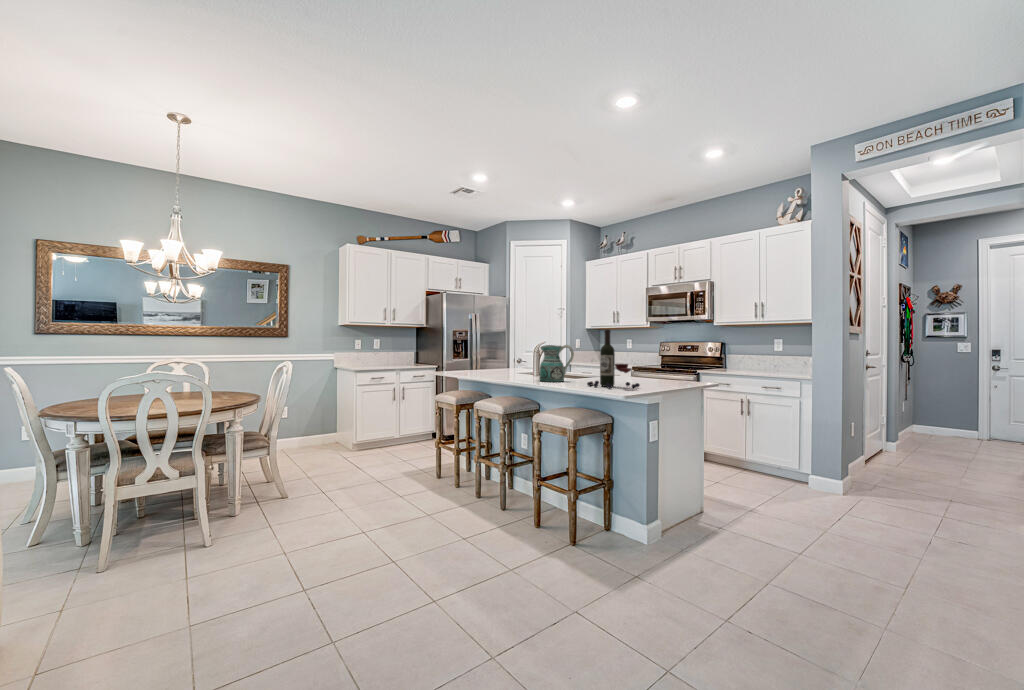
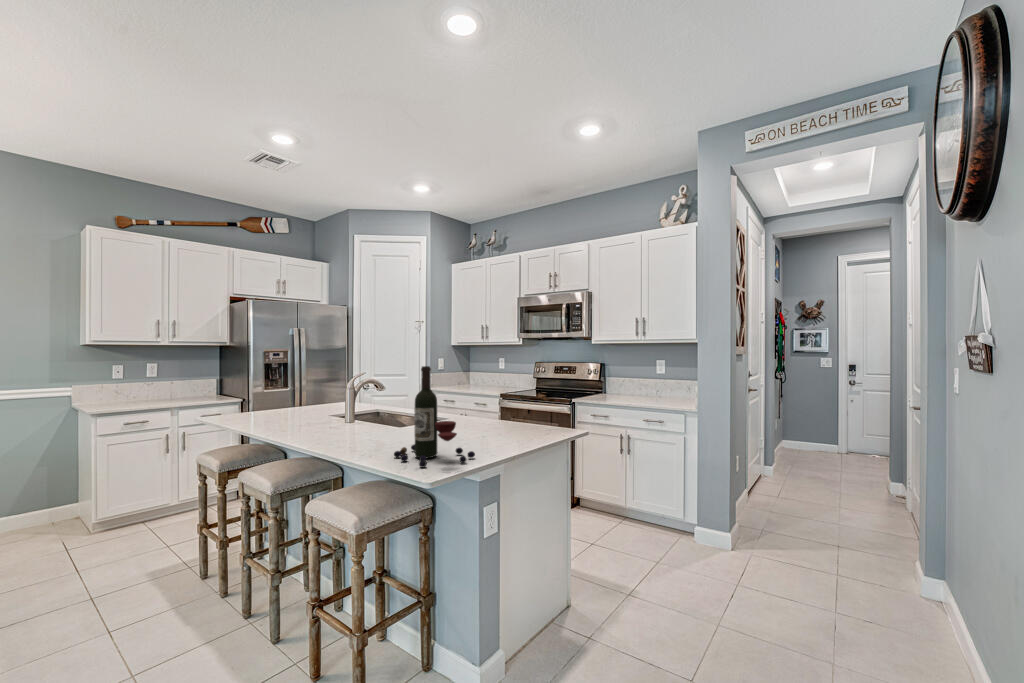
ceramic pitcher: present [539,345,574,382] -> none [333,385,387,445]

